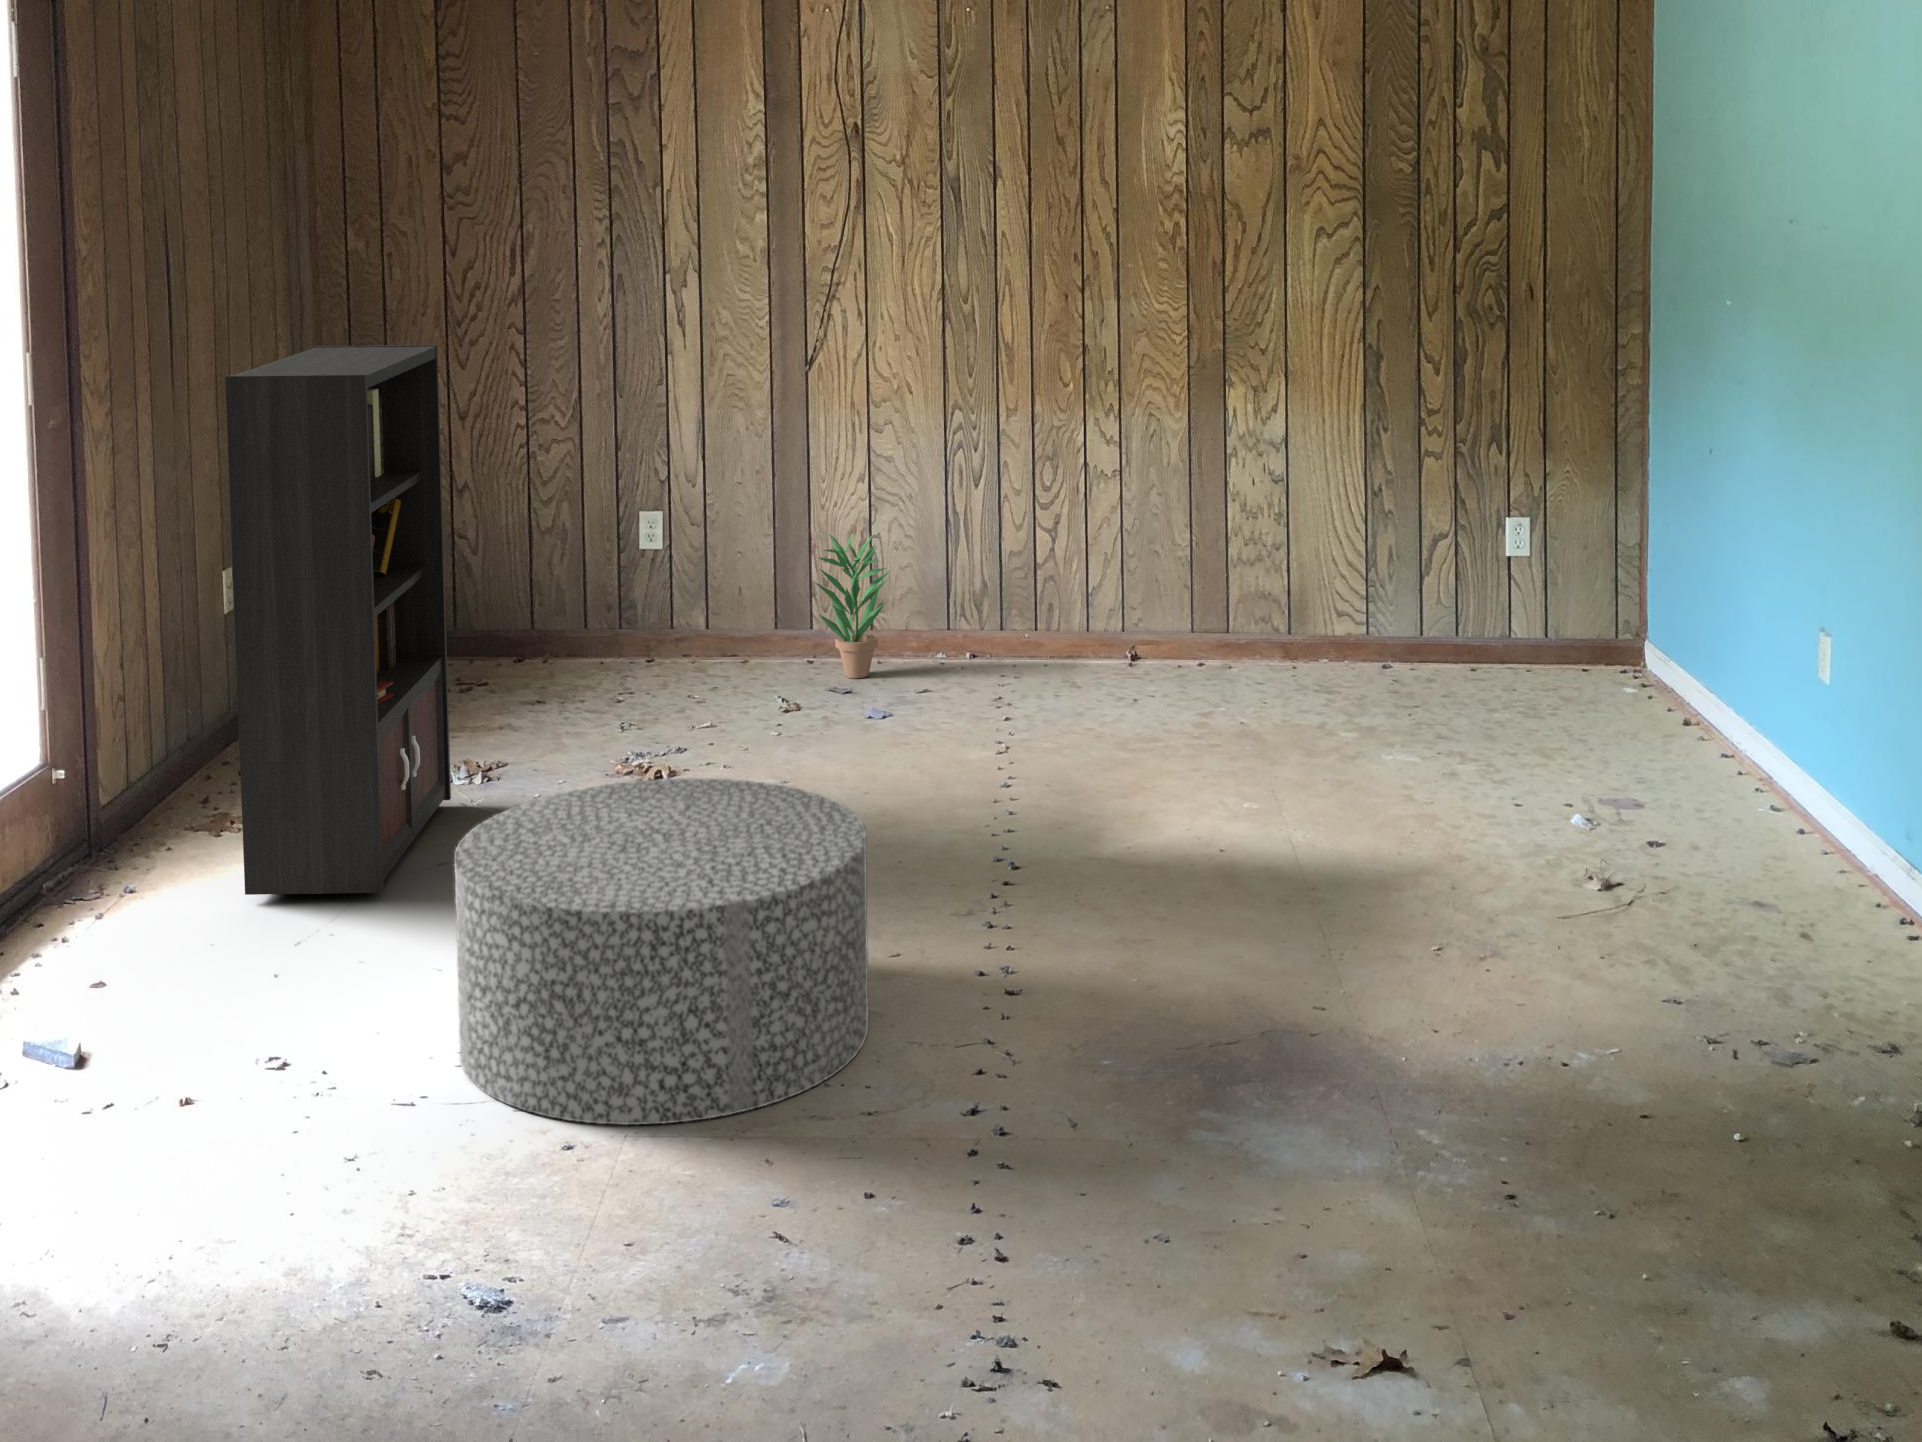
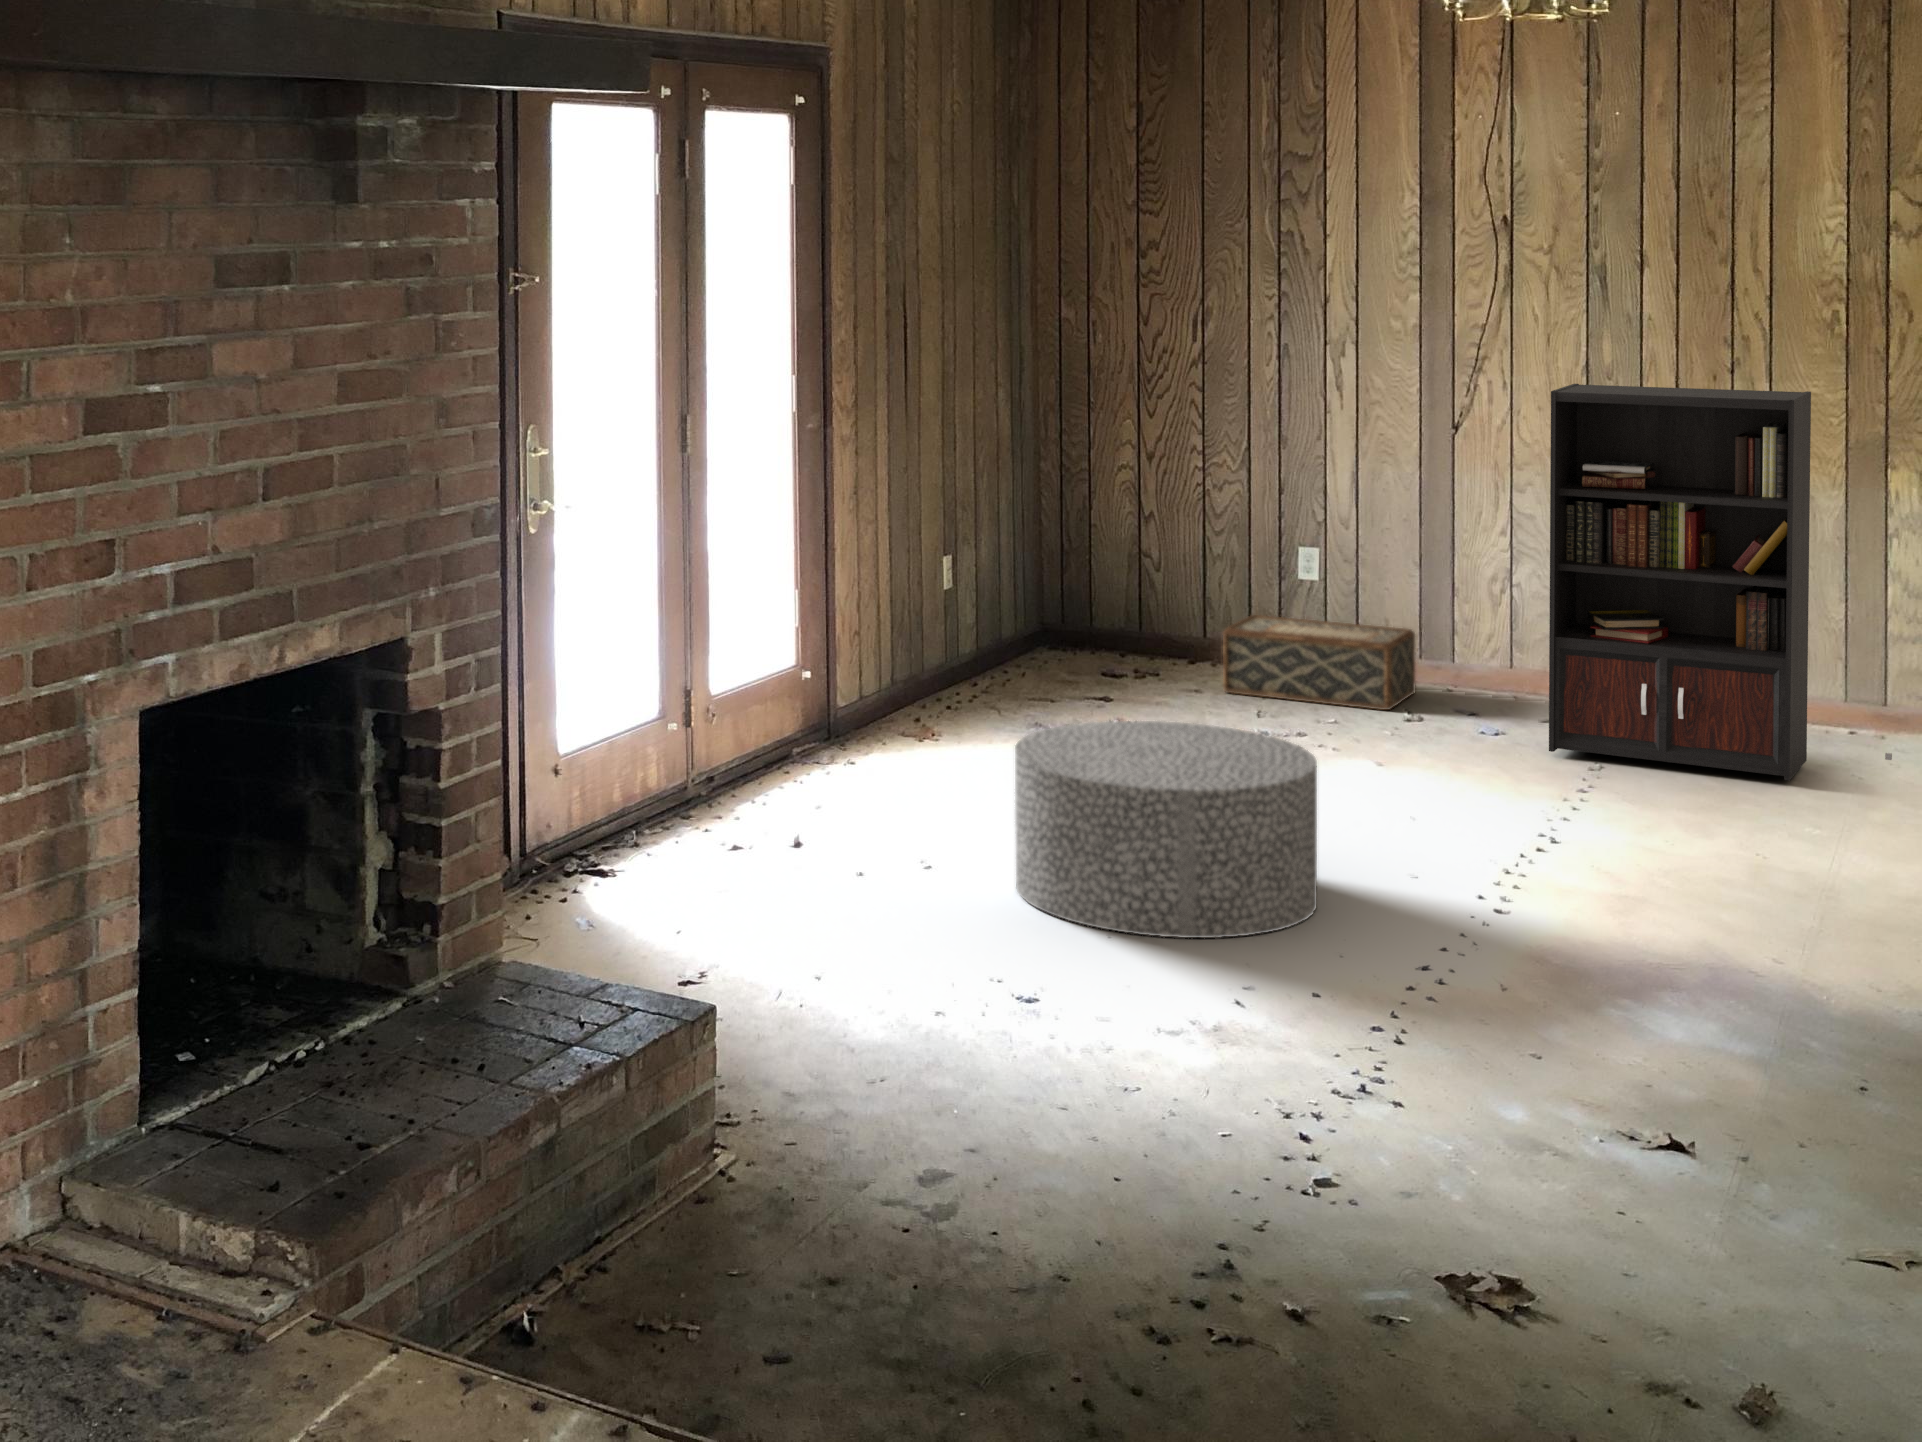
bookcase: present [225,345,451,895] -> present [1549,384,1892,780]
potted plant: present [815,533,890,678] -> none [1447,578,1523,712]
woven basket: none [569,594,773,694] -> present [1223,615,1415,710]

